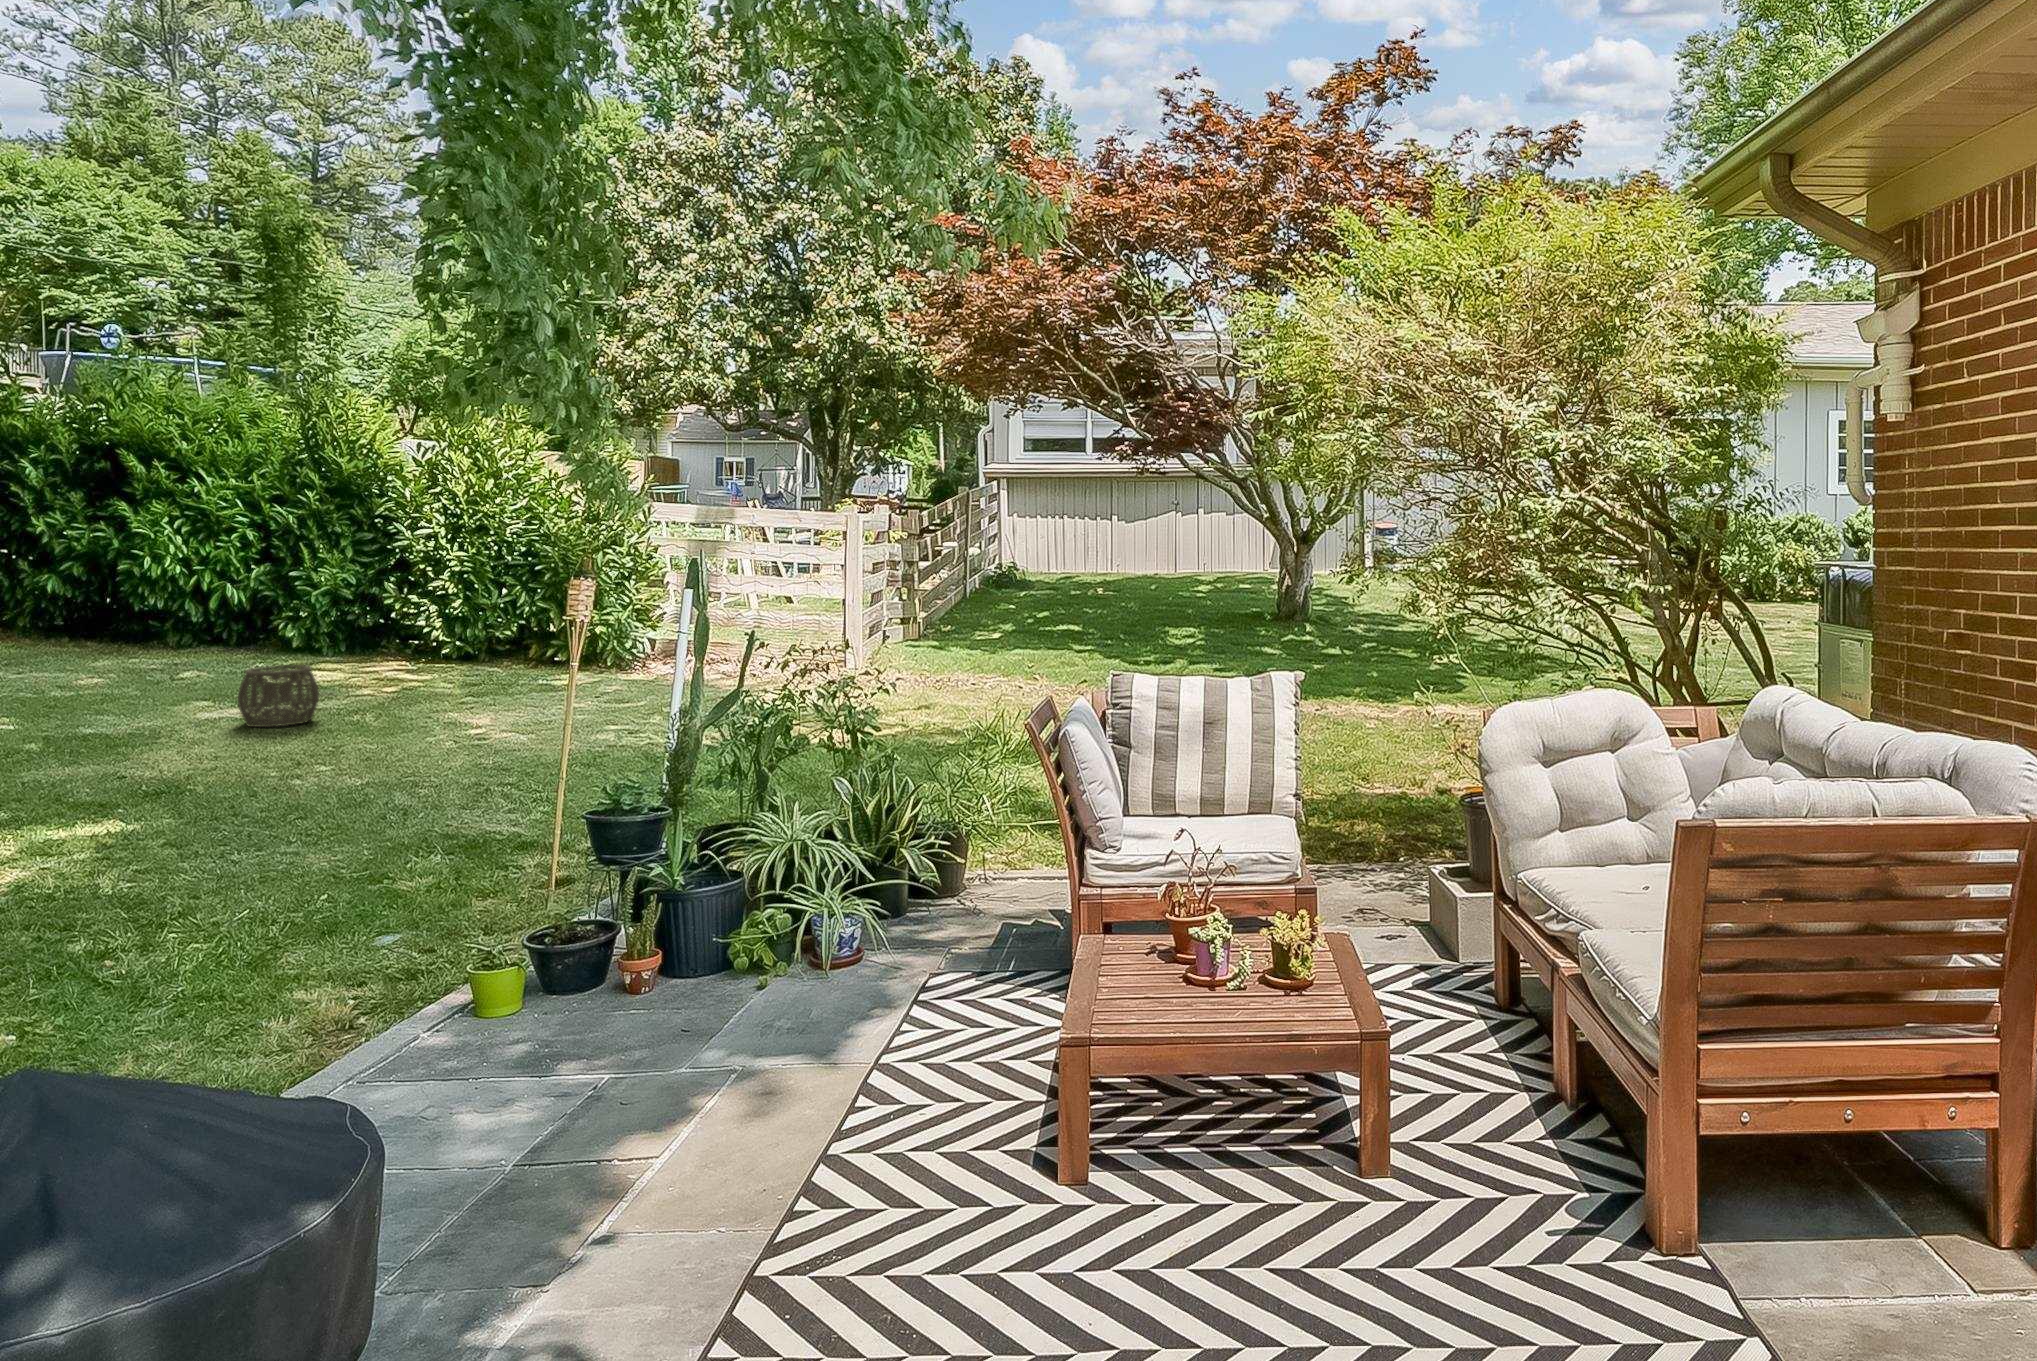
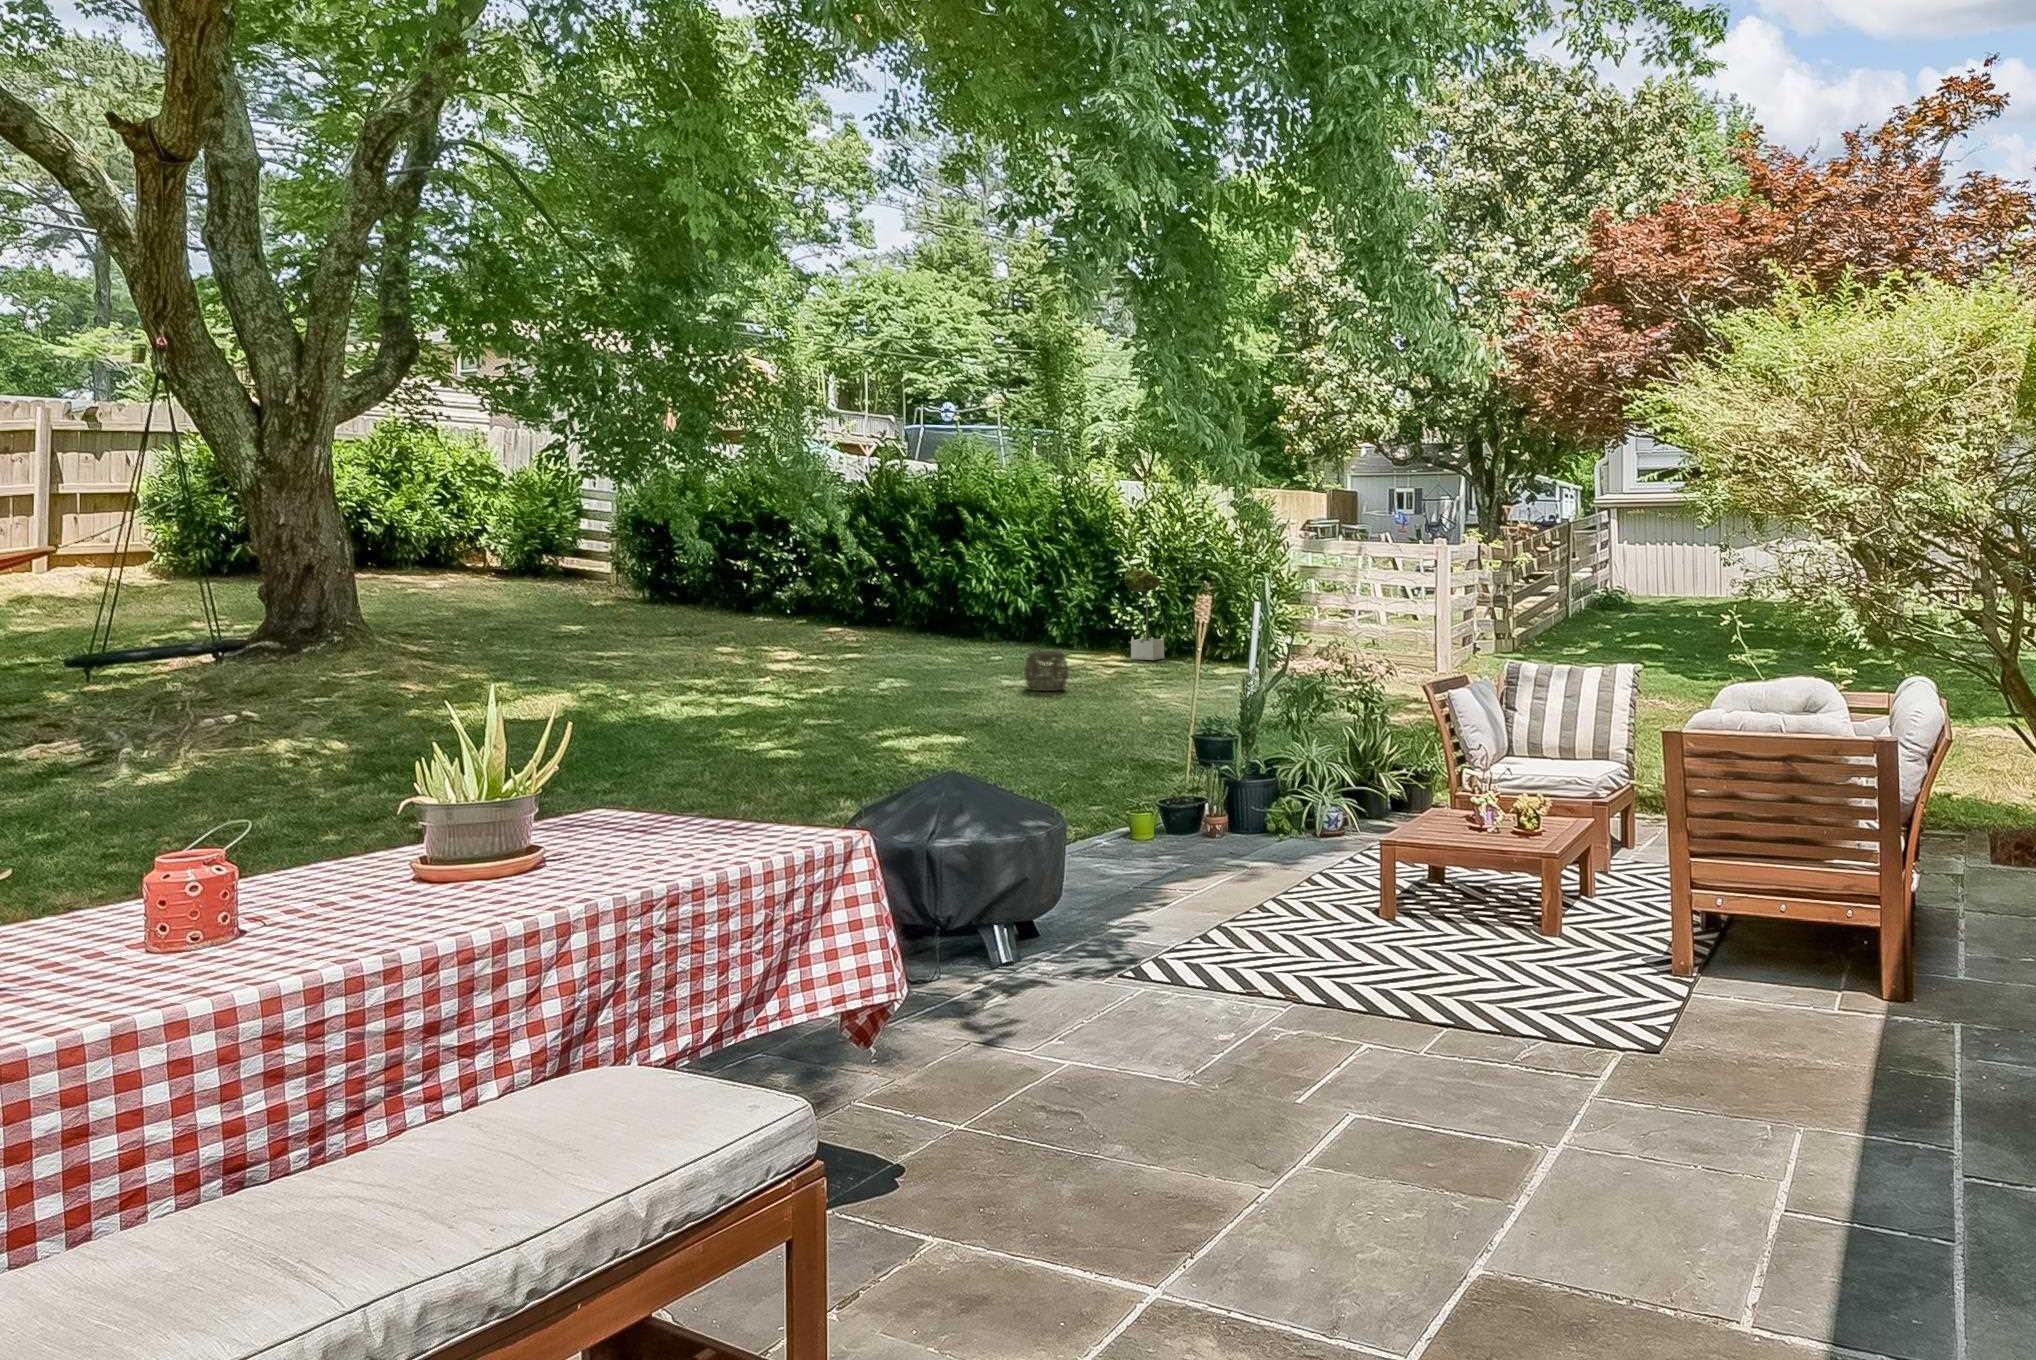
potted tree: none [407,539,472,660] -> present [1124,567,1164,660]

